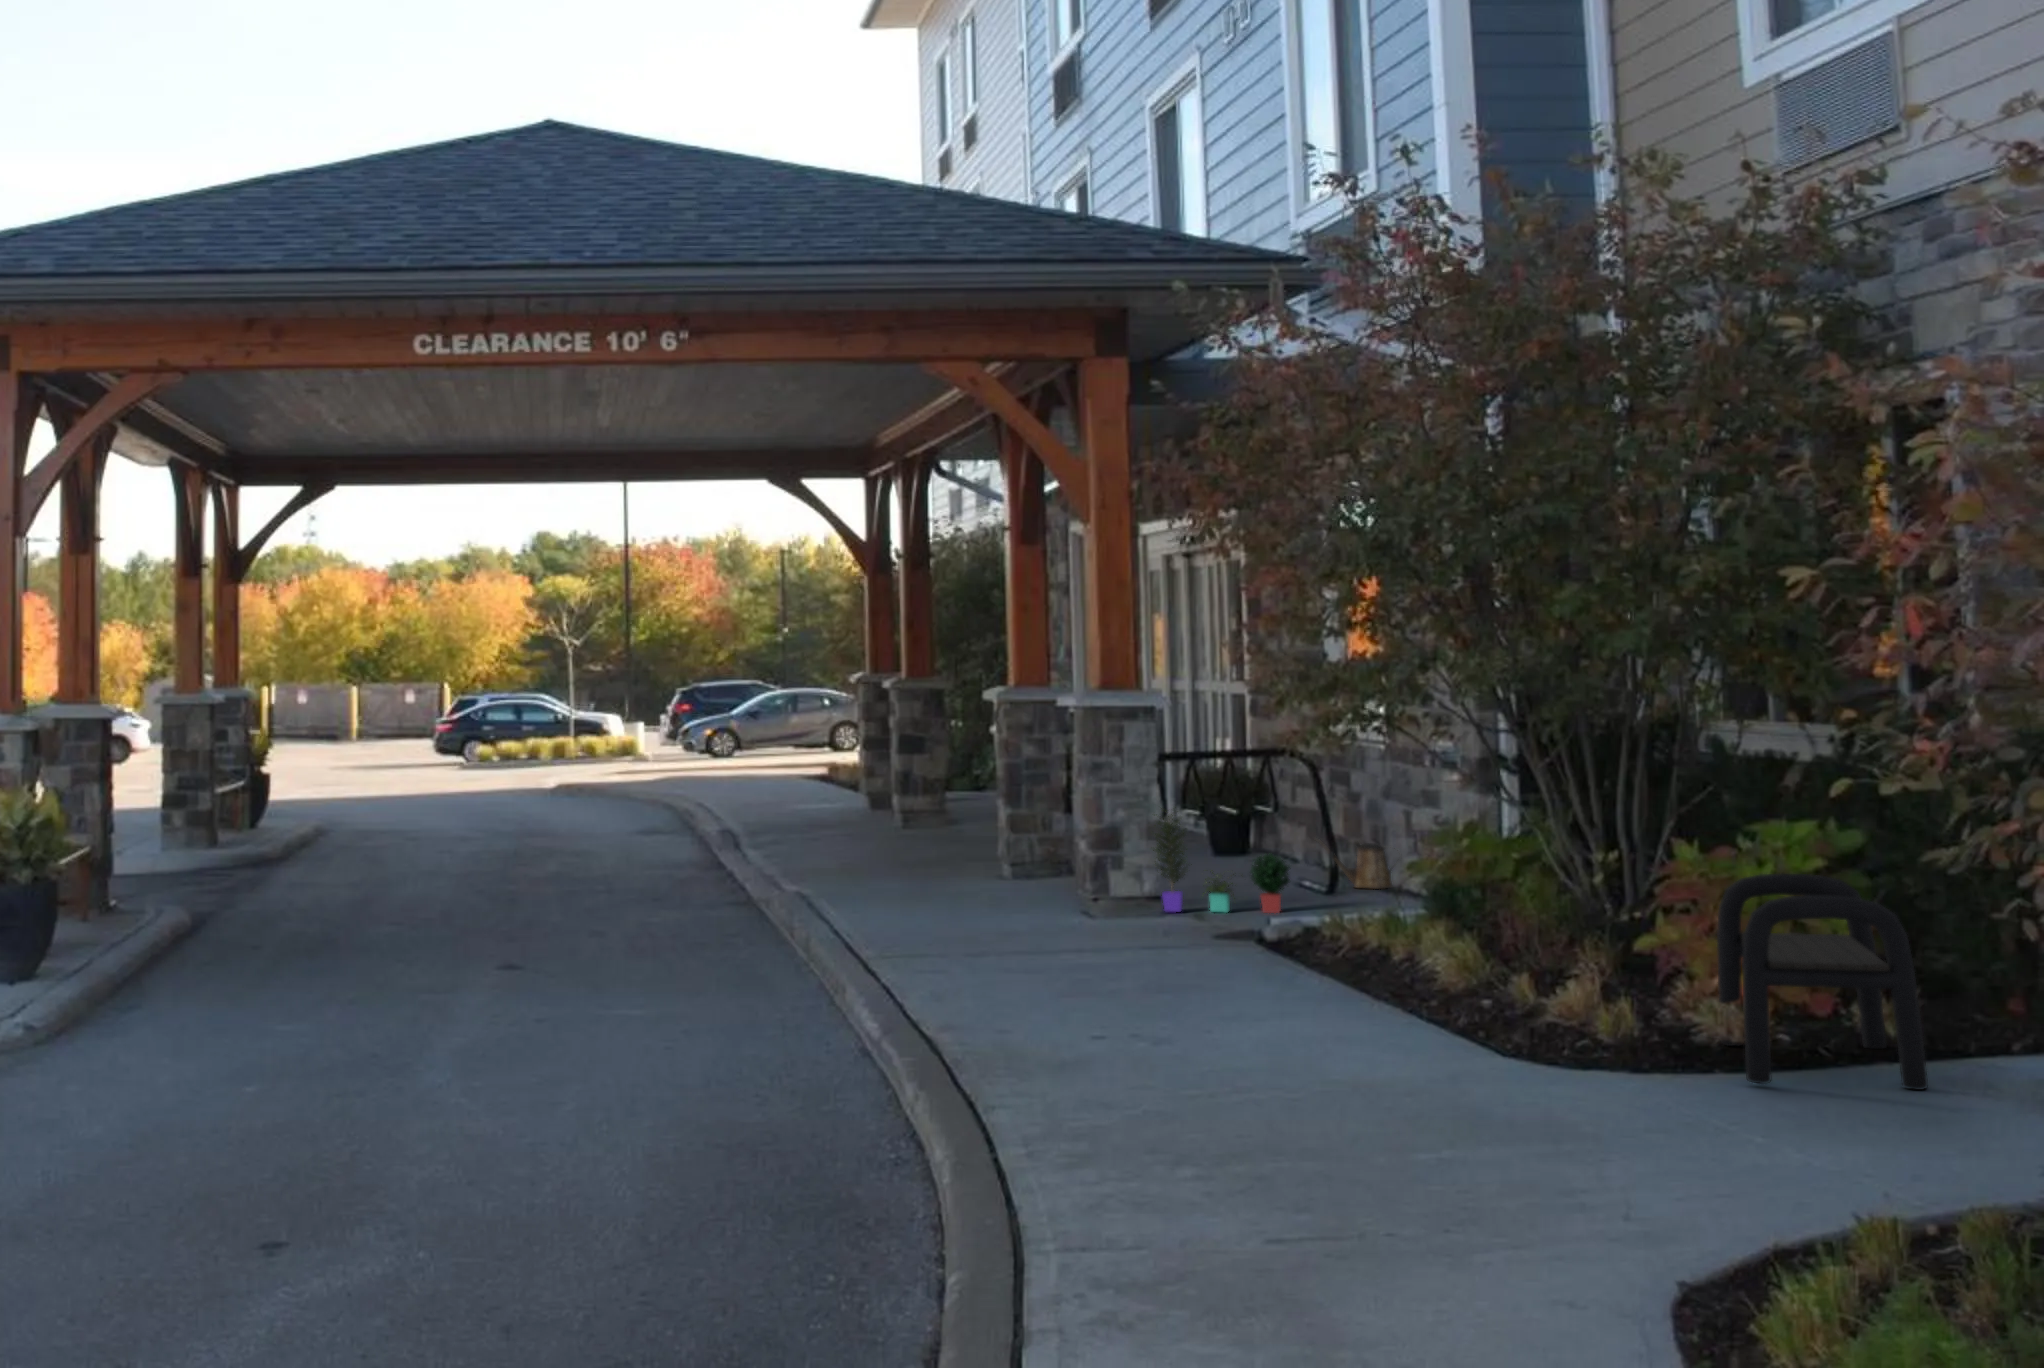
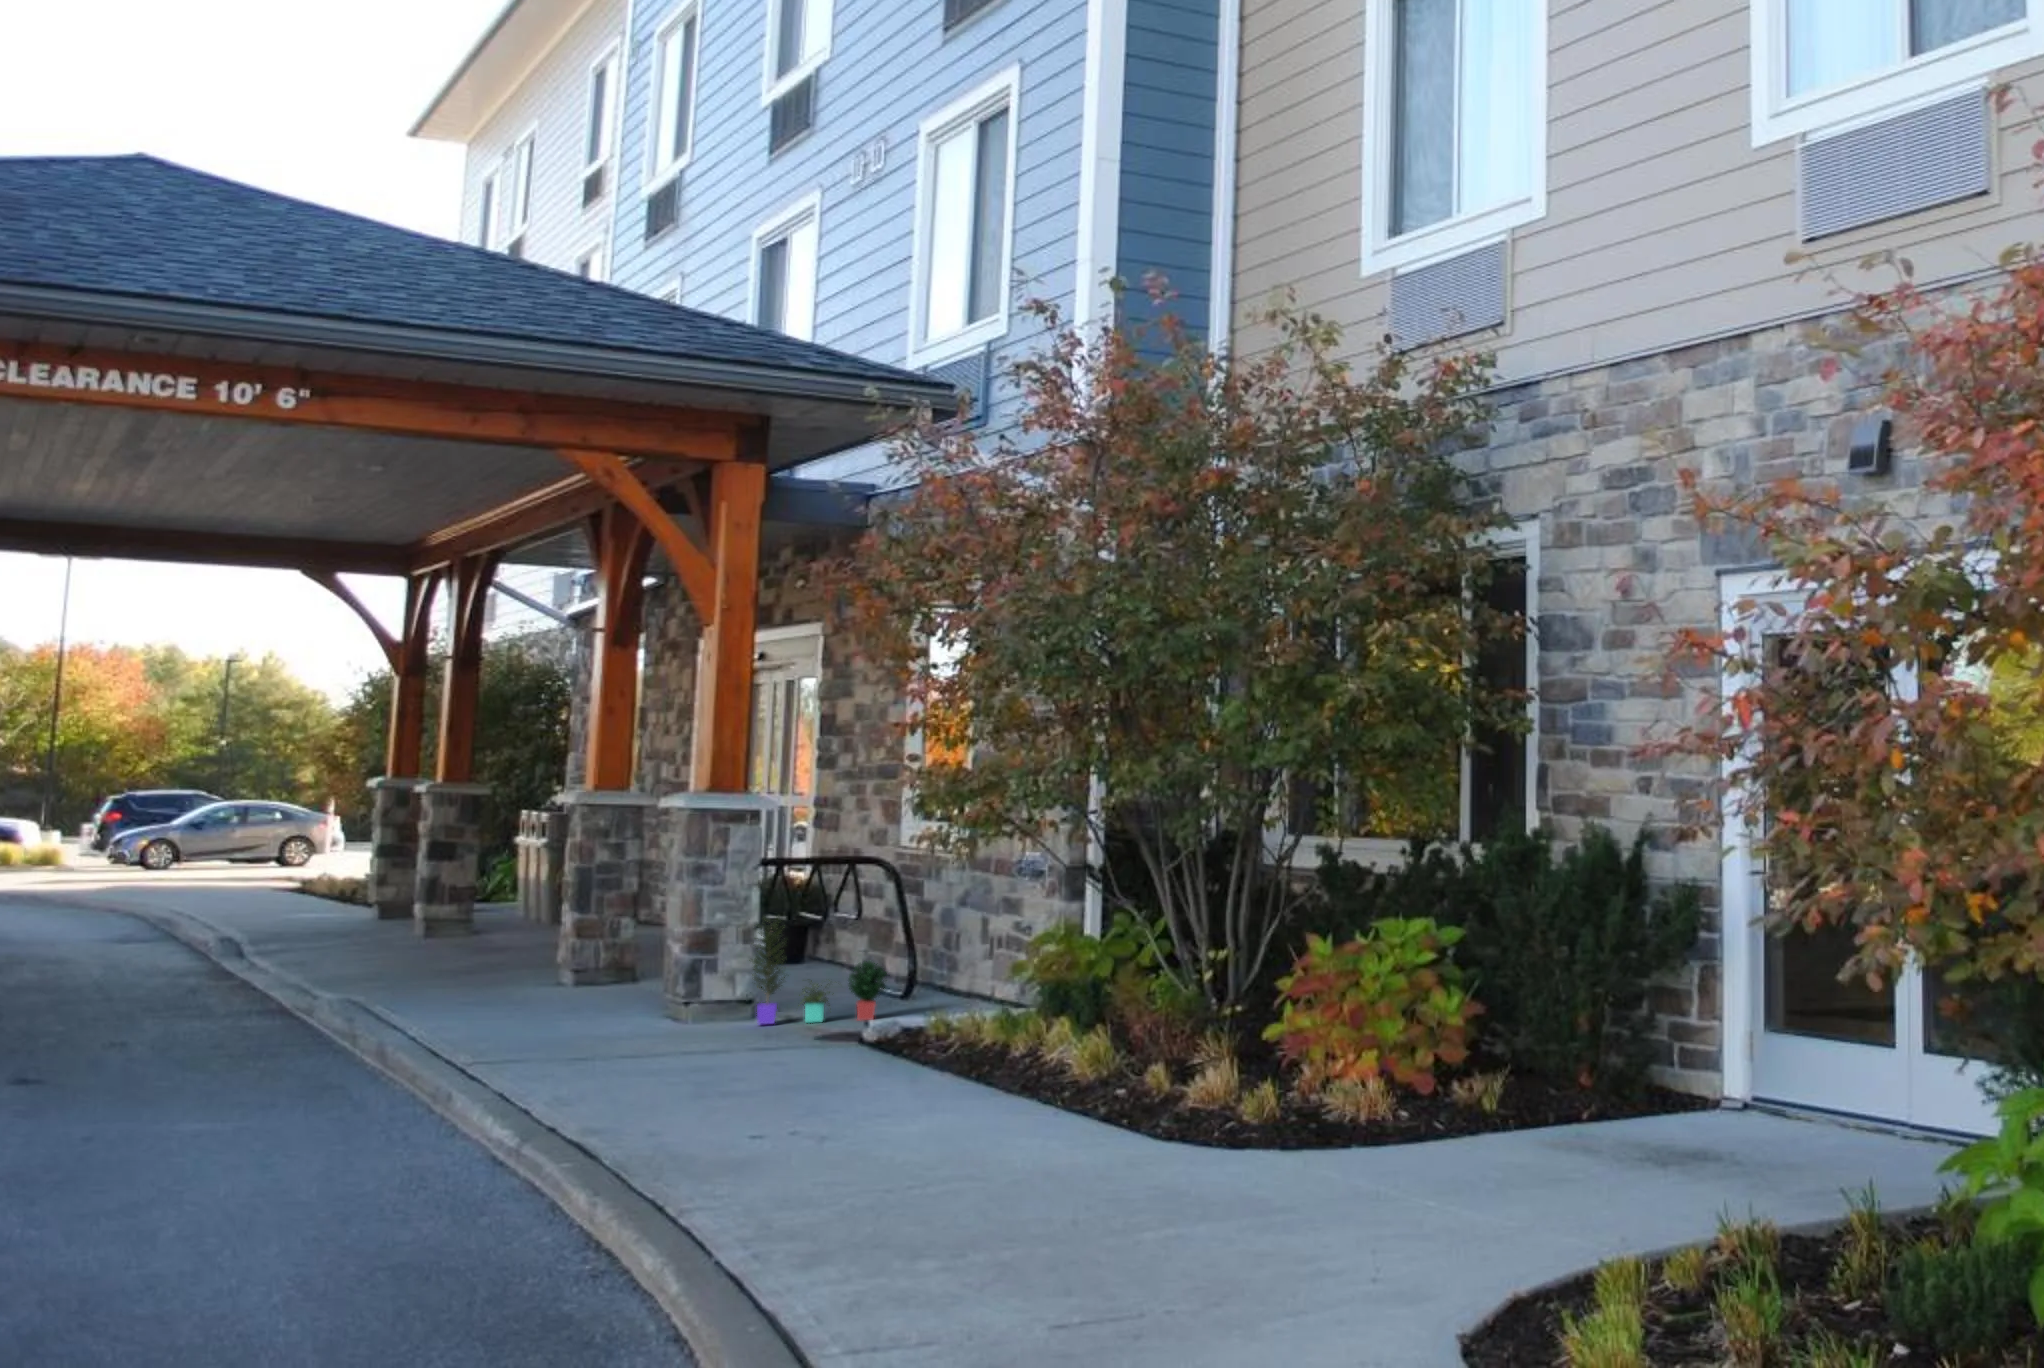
watering can: present [1318,840,1392,889] -> none [898,943,978,991]
bench: present [1717,874,1928,1090] -> none [1355,965,1547,1167]

